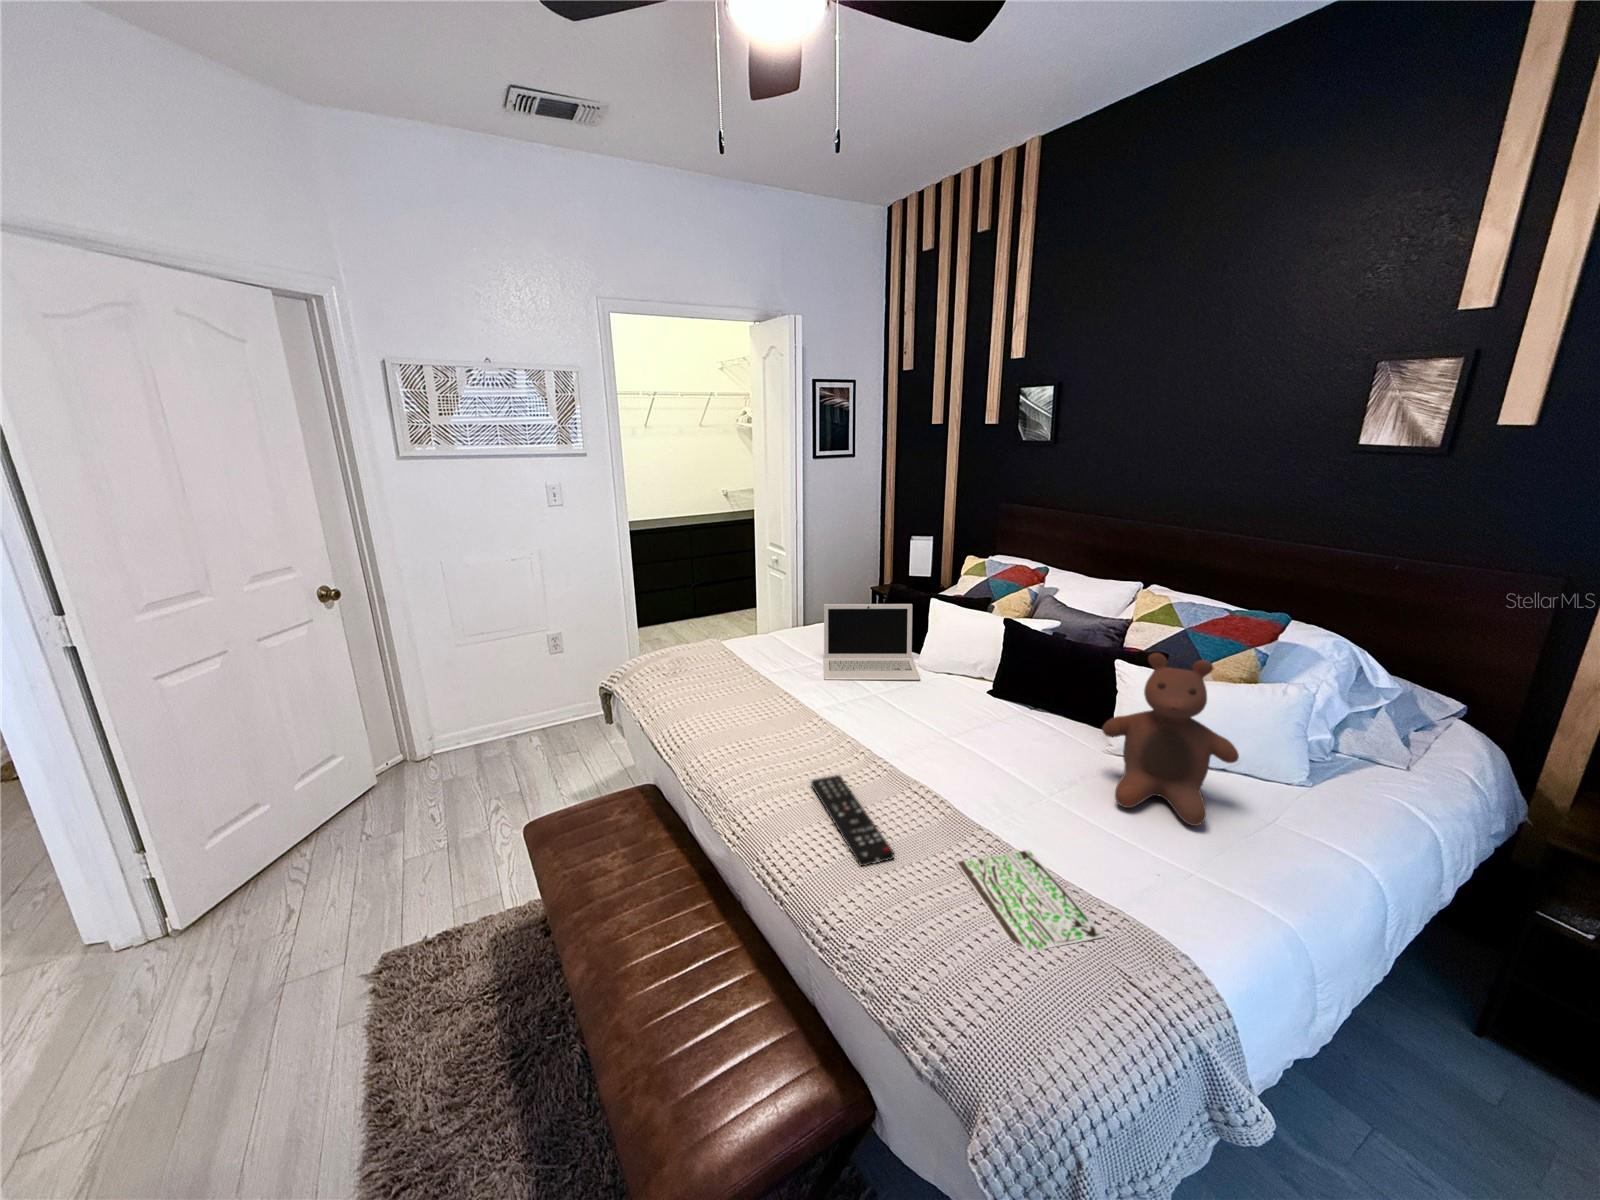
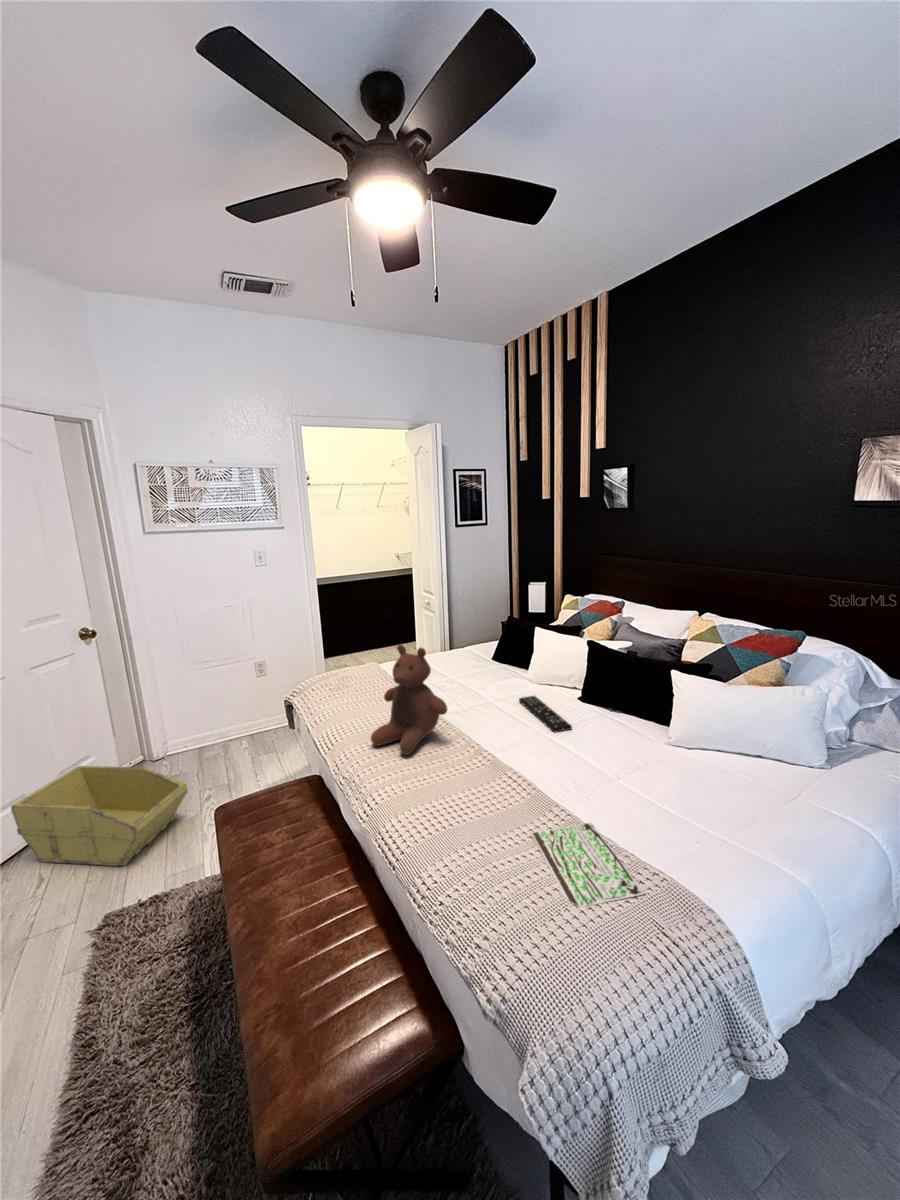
laptop: present [824,604,920,680] -> none [451,633,525,692]
stuffed bear: present [1102,653,1239,826] -> present [371,645,447,755]
storage bin: none [243,766,473,895] -> present [11,766,187,866]
remote control: present [811,775,894,866] -> present [519,696,572,733]

